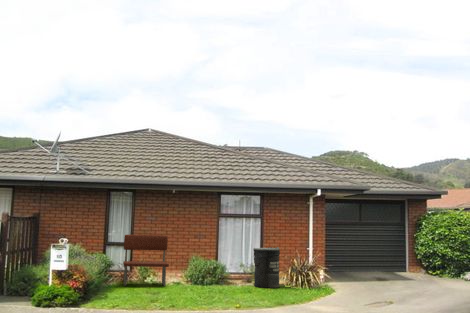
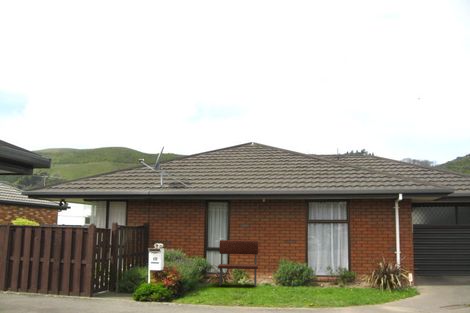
trash can: present [253,247,280,288] -> none [338,251,365,290]

